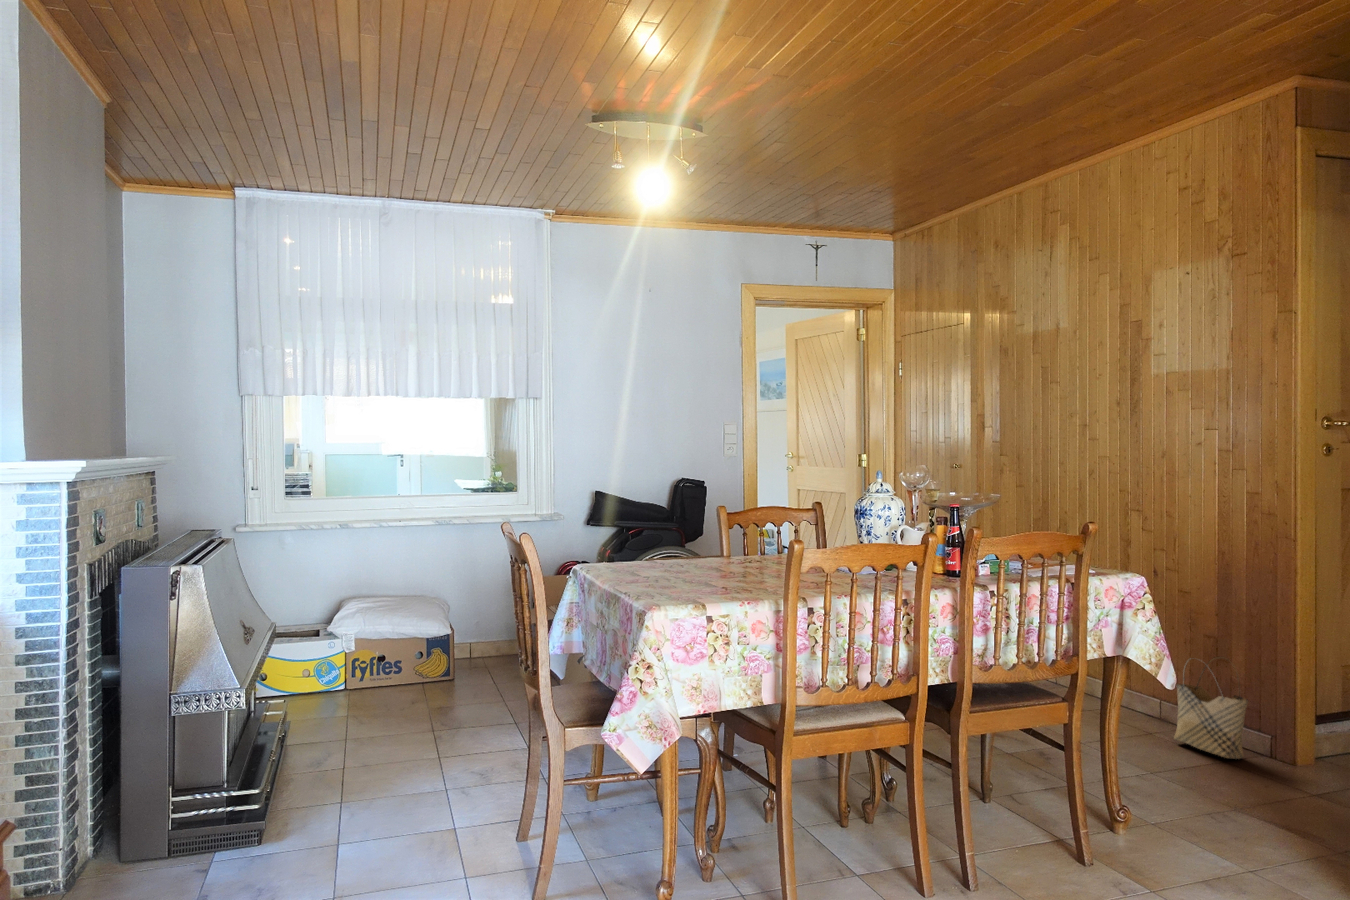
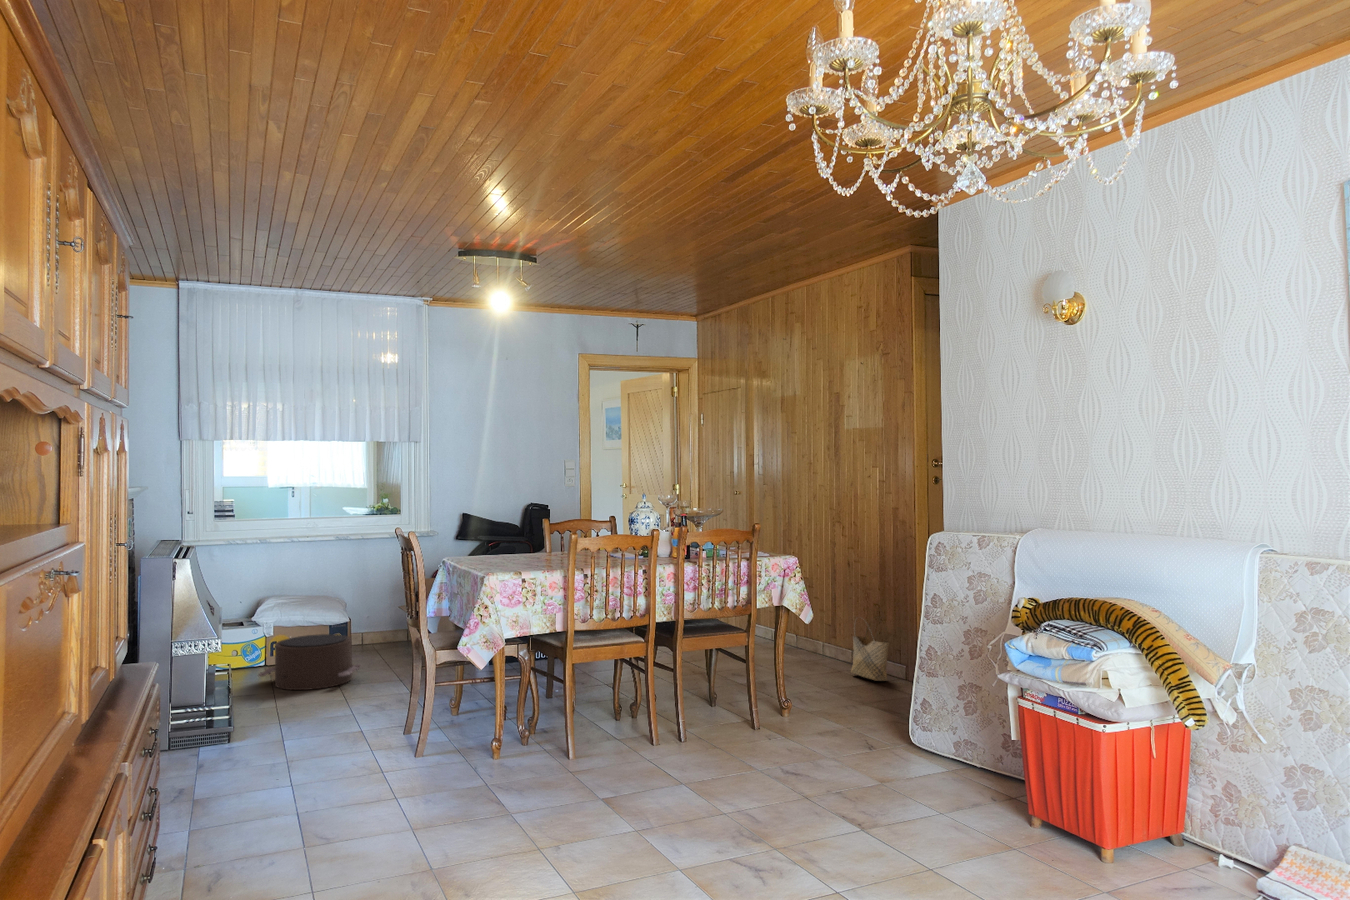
pouf: none [326,653,463,735] -> present [259,634,360,690]

